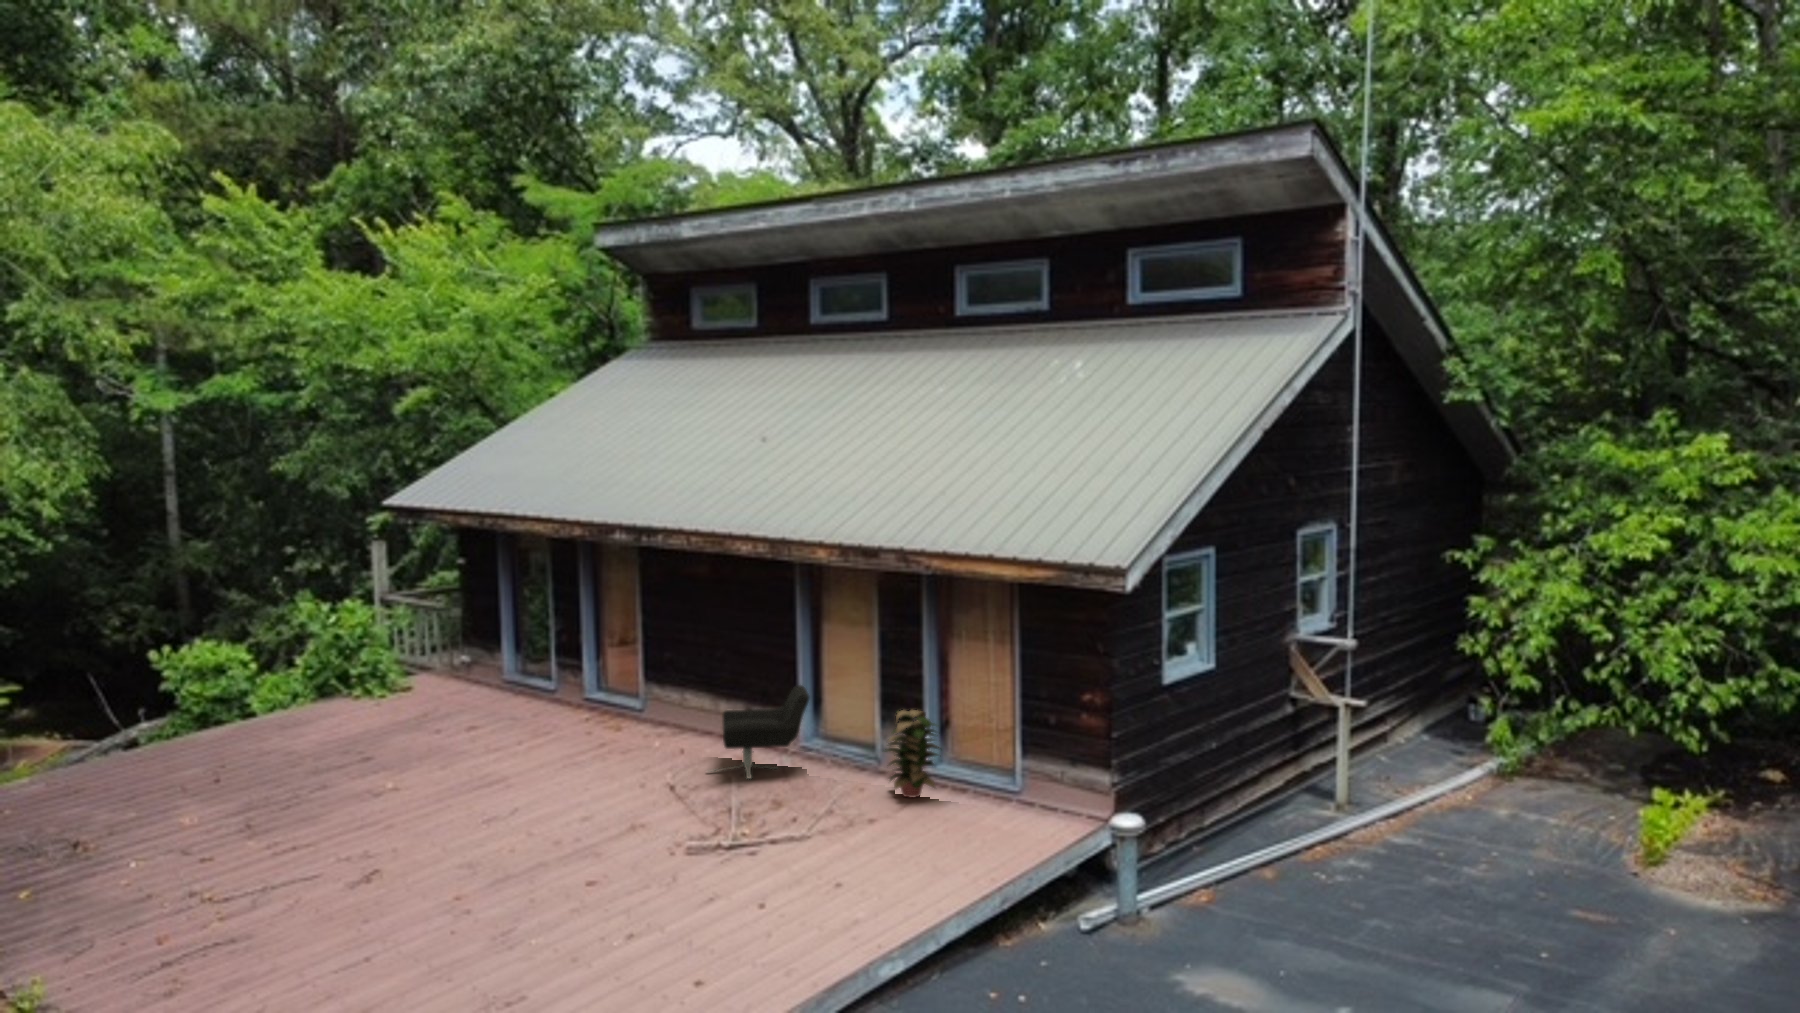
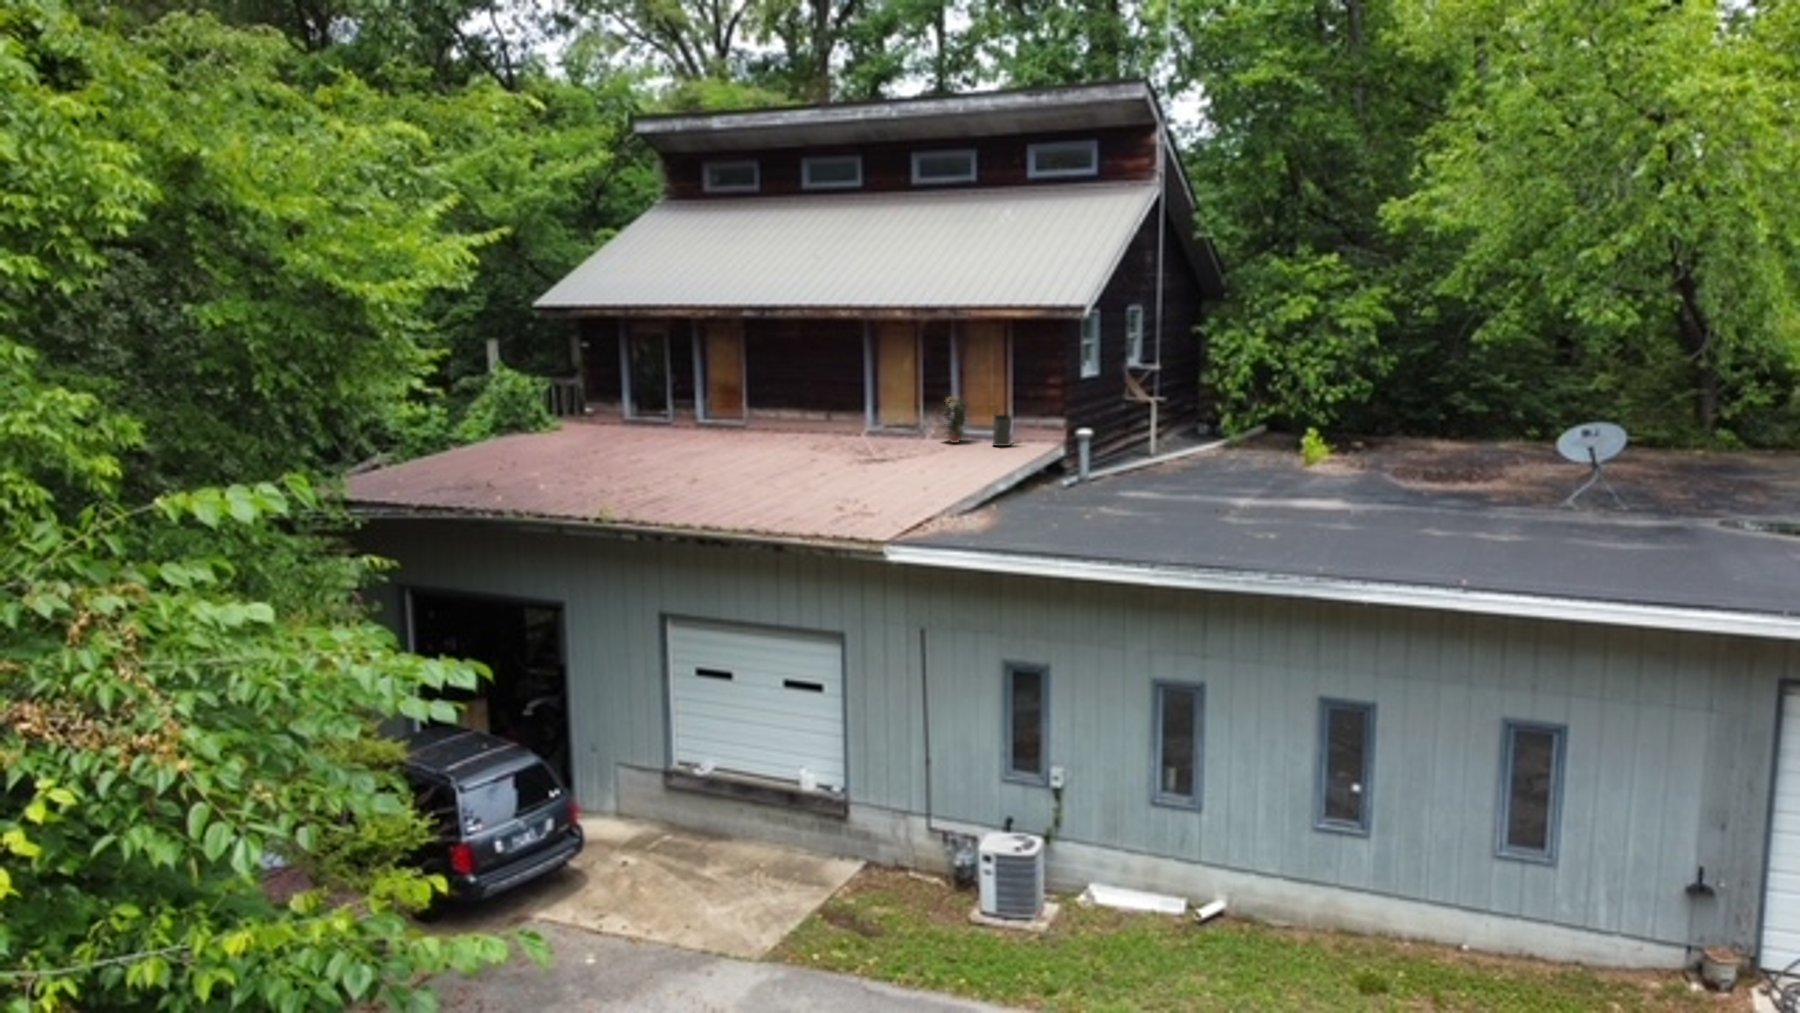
lounge chair: present [723,685,809,778] -> none [830,395,888,443]
watering can: none [963,746,1019,824] -> present [993,408,1013,446]

